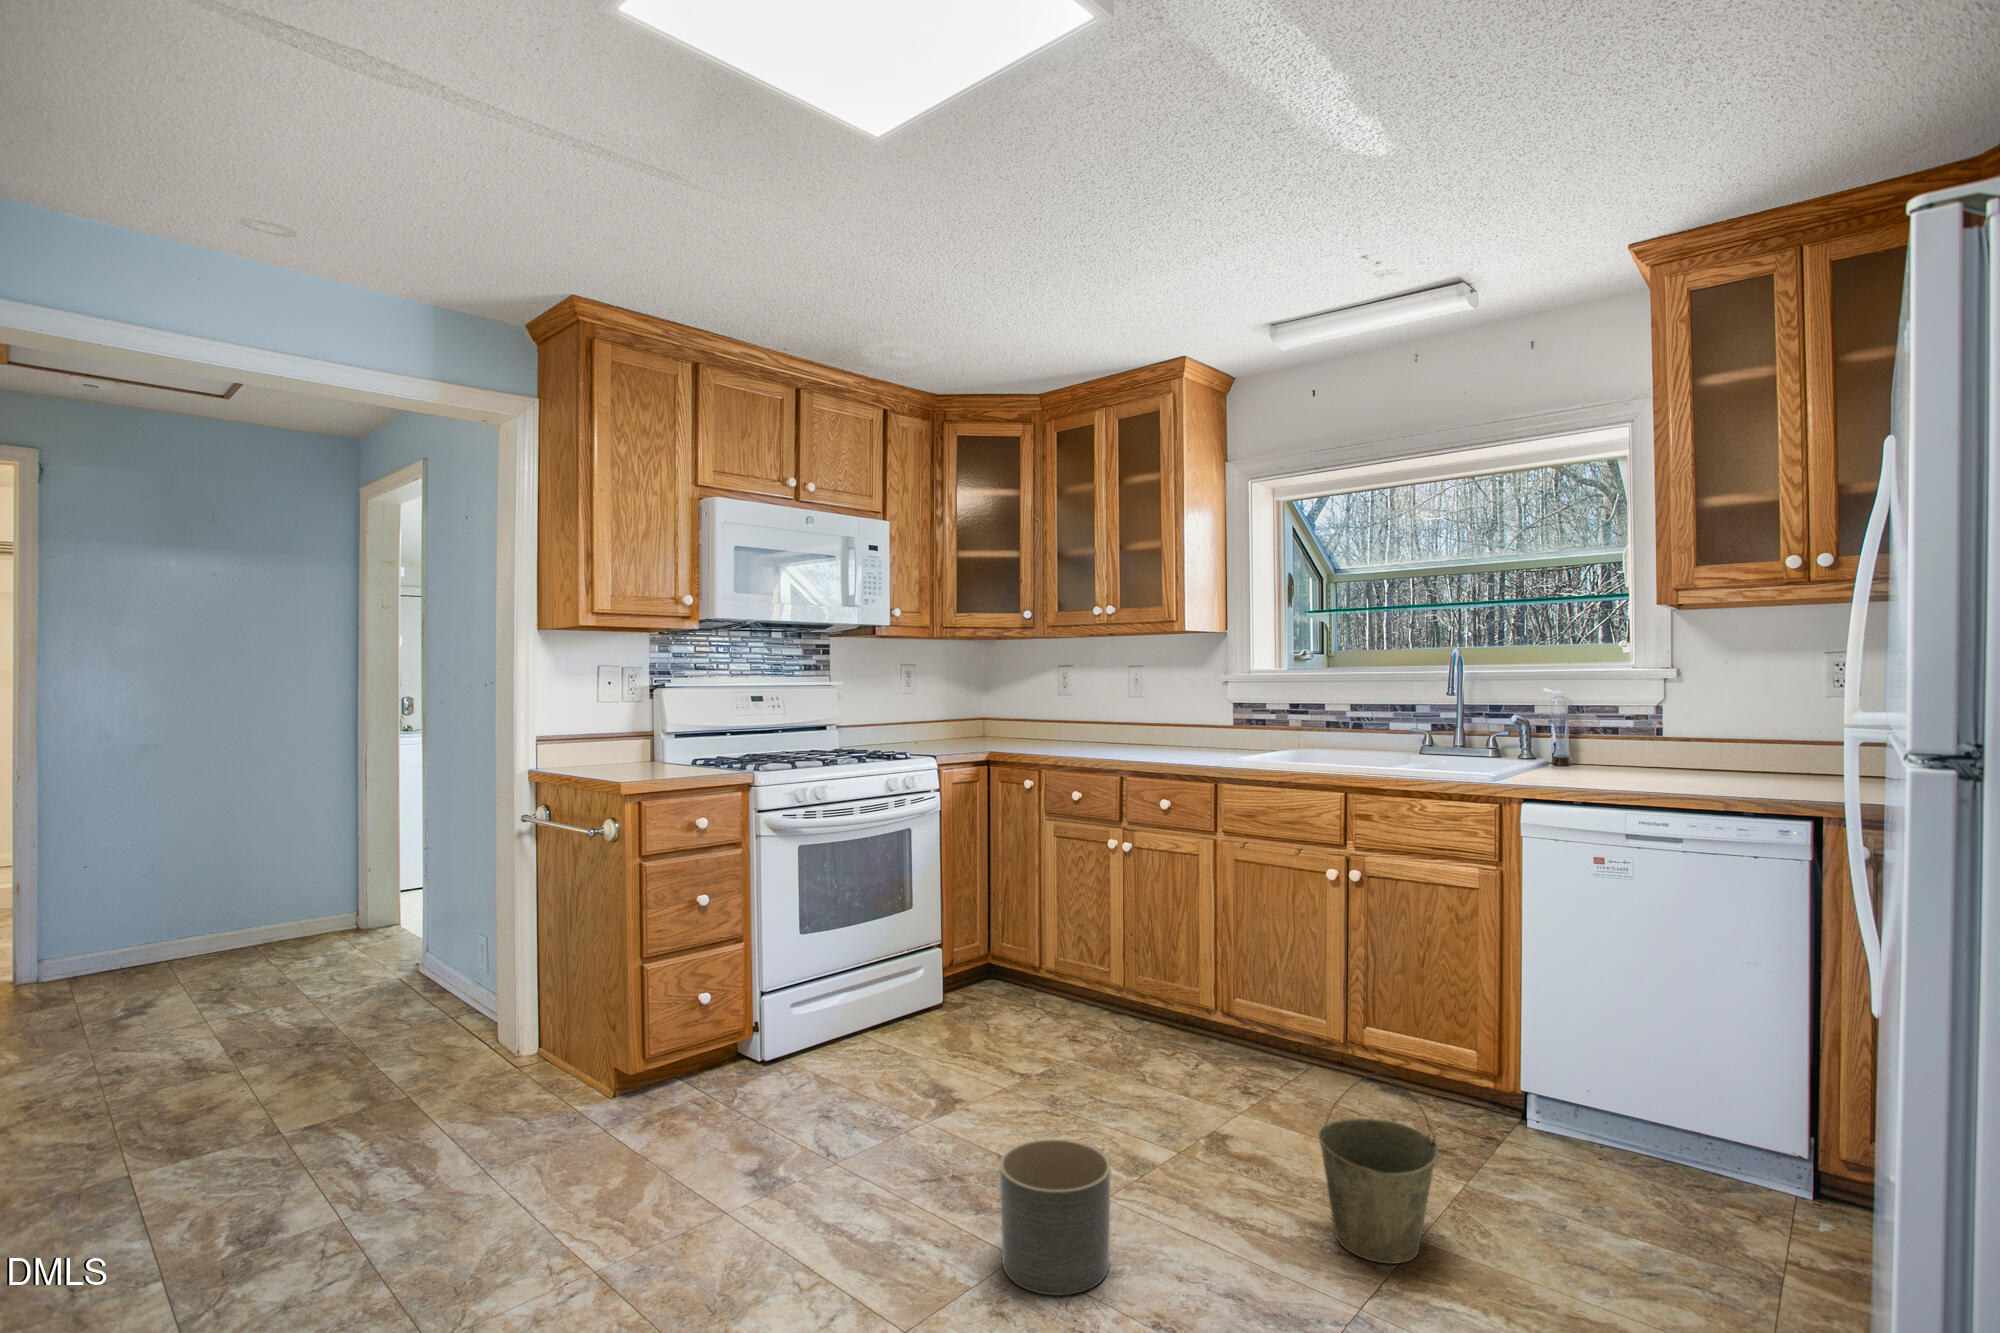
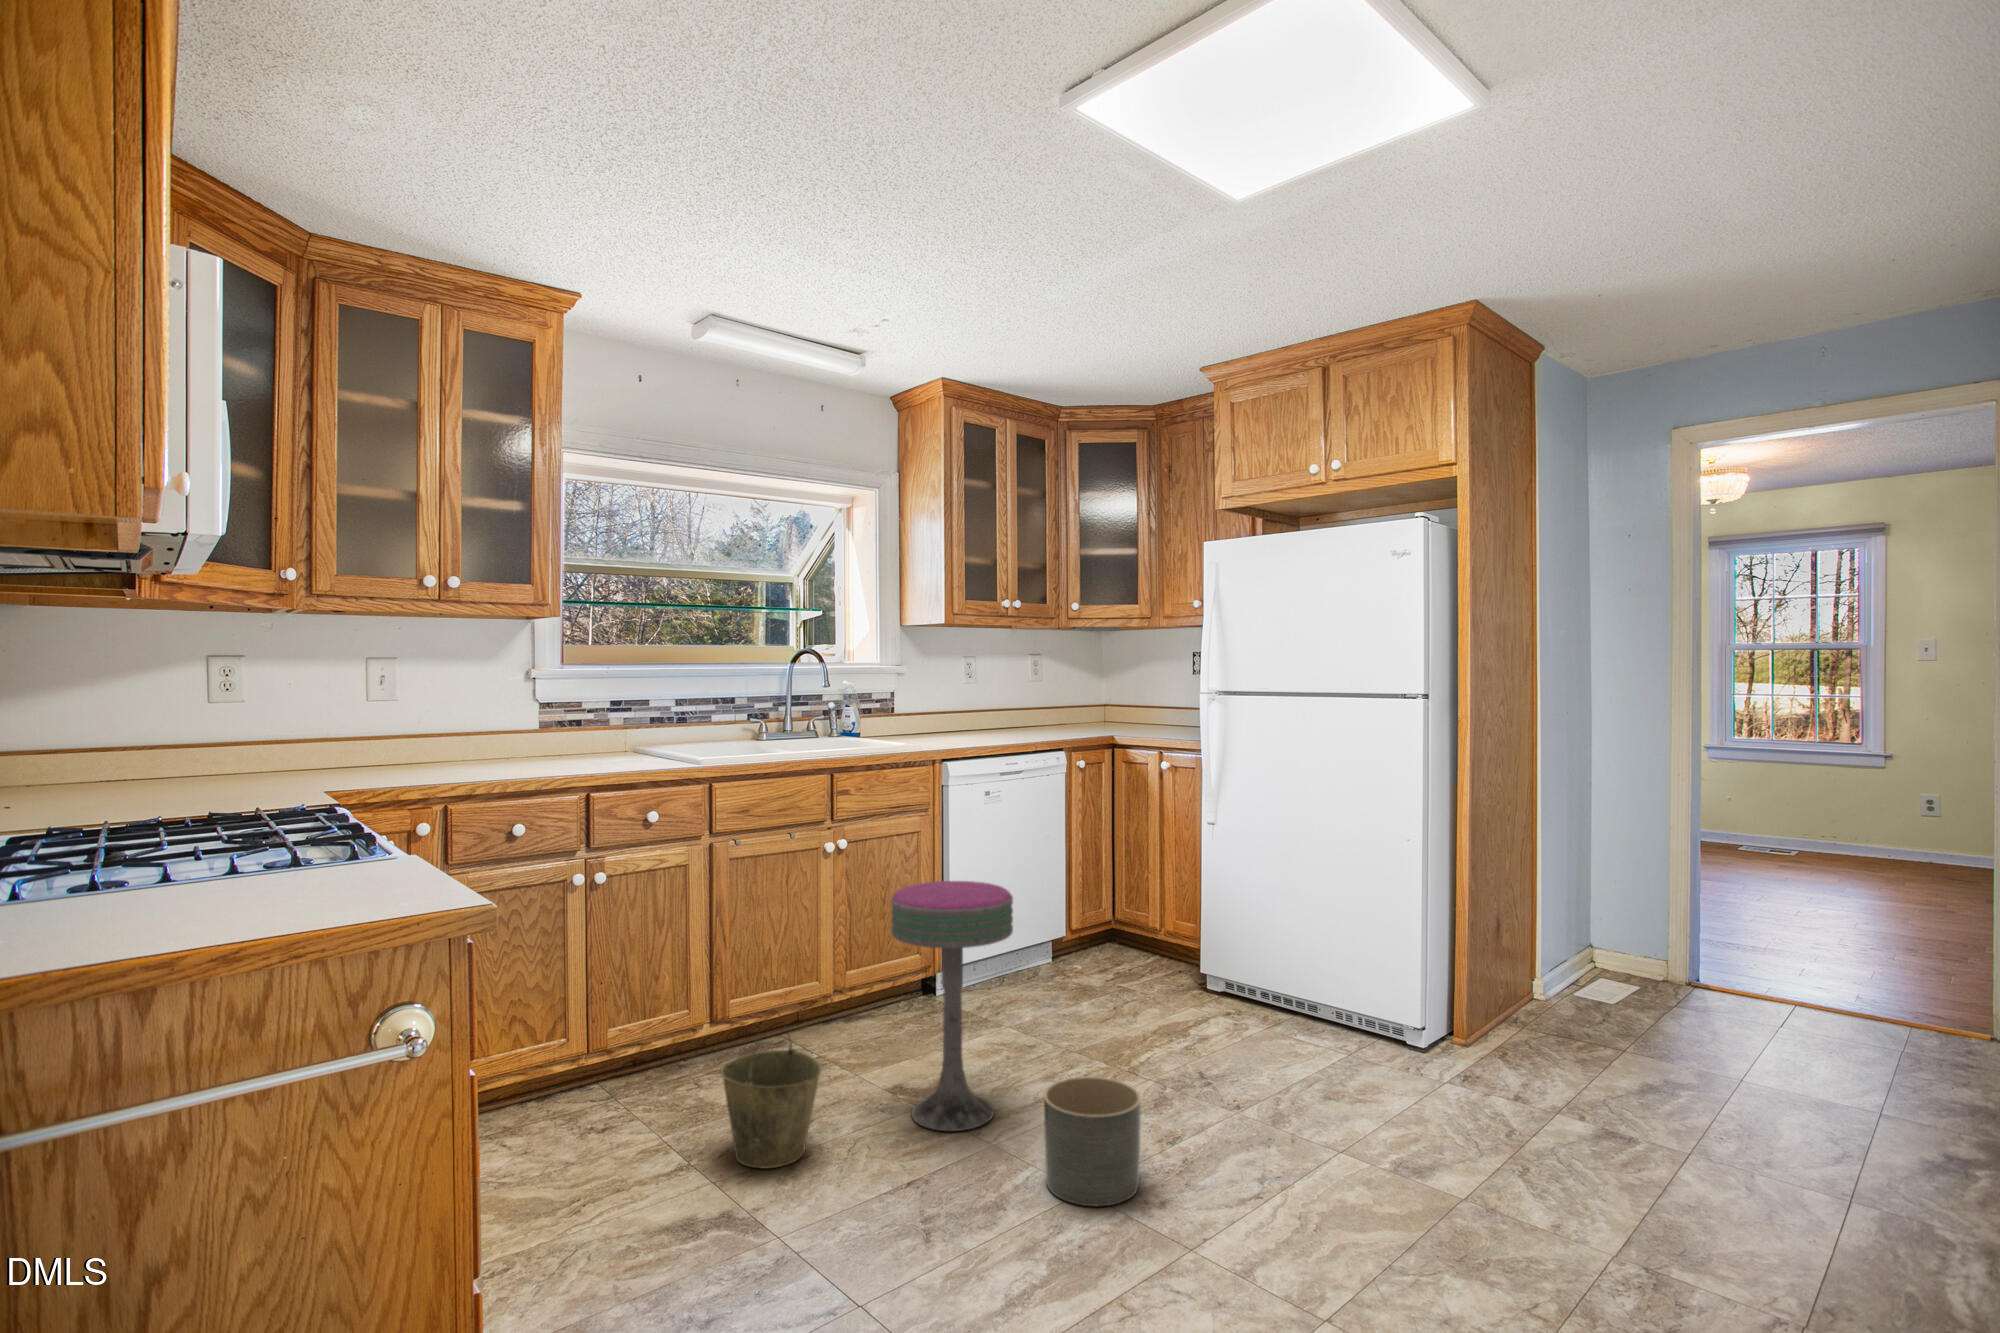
bar stool: none [1109,909,1246,1192] -> present [891,881,1013,1131]
bucket: present [1318,1073,1438,1264] -> present [721,1034,822,1169]

